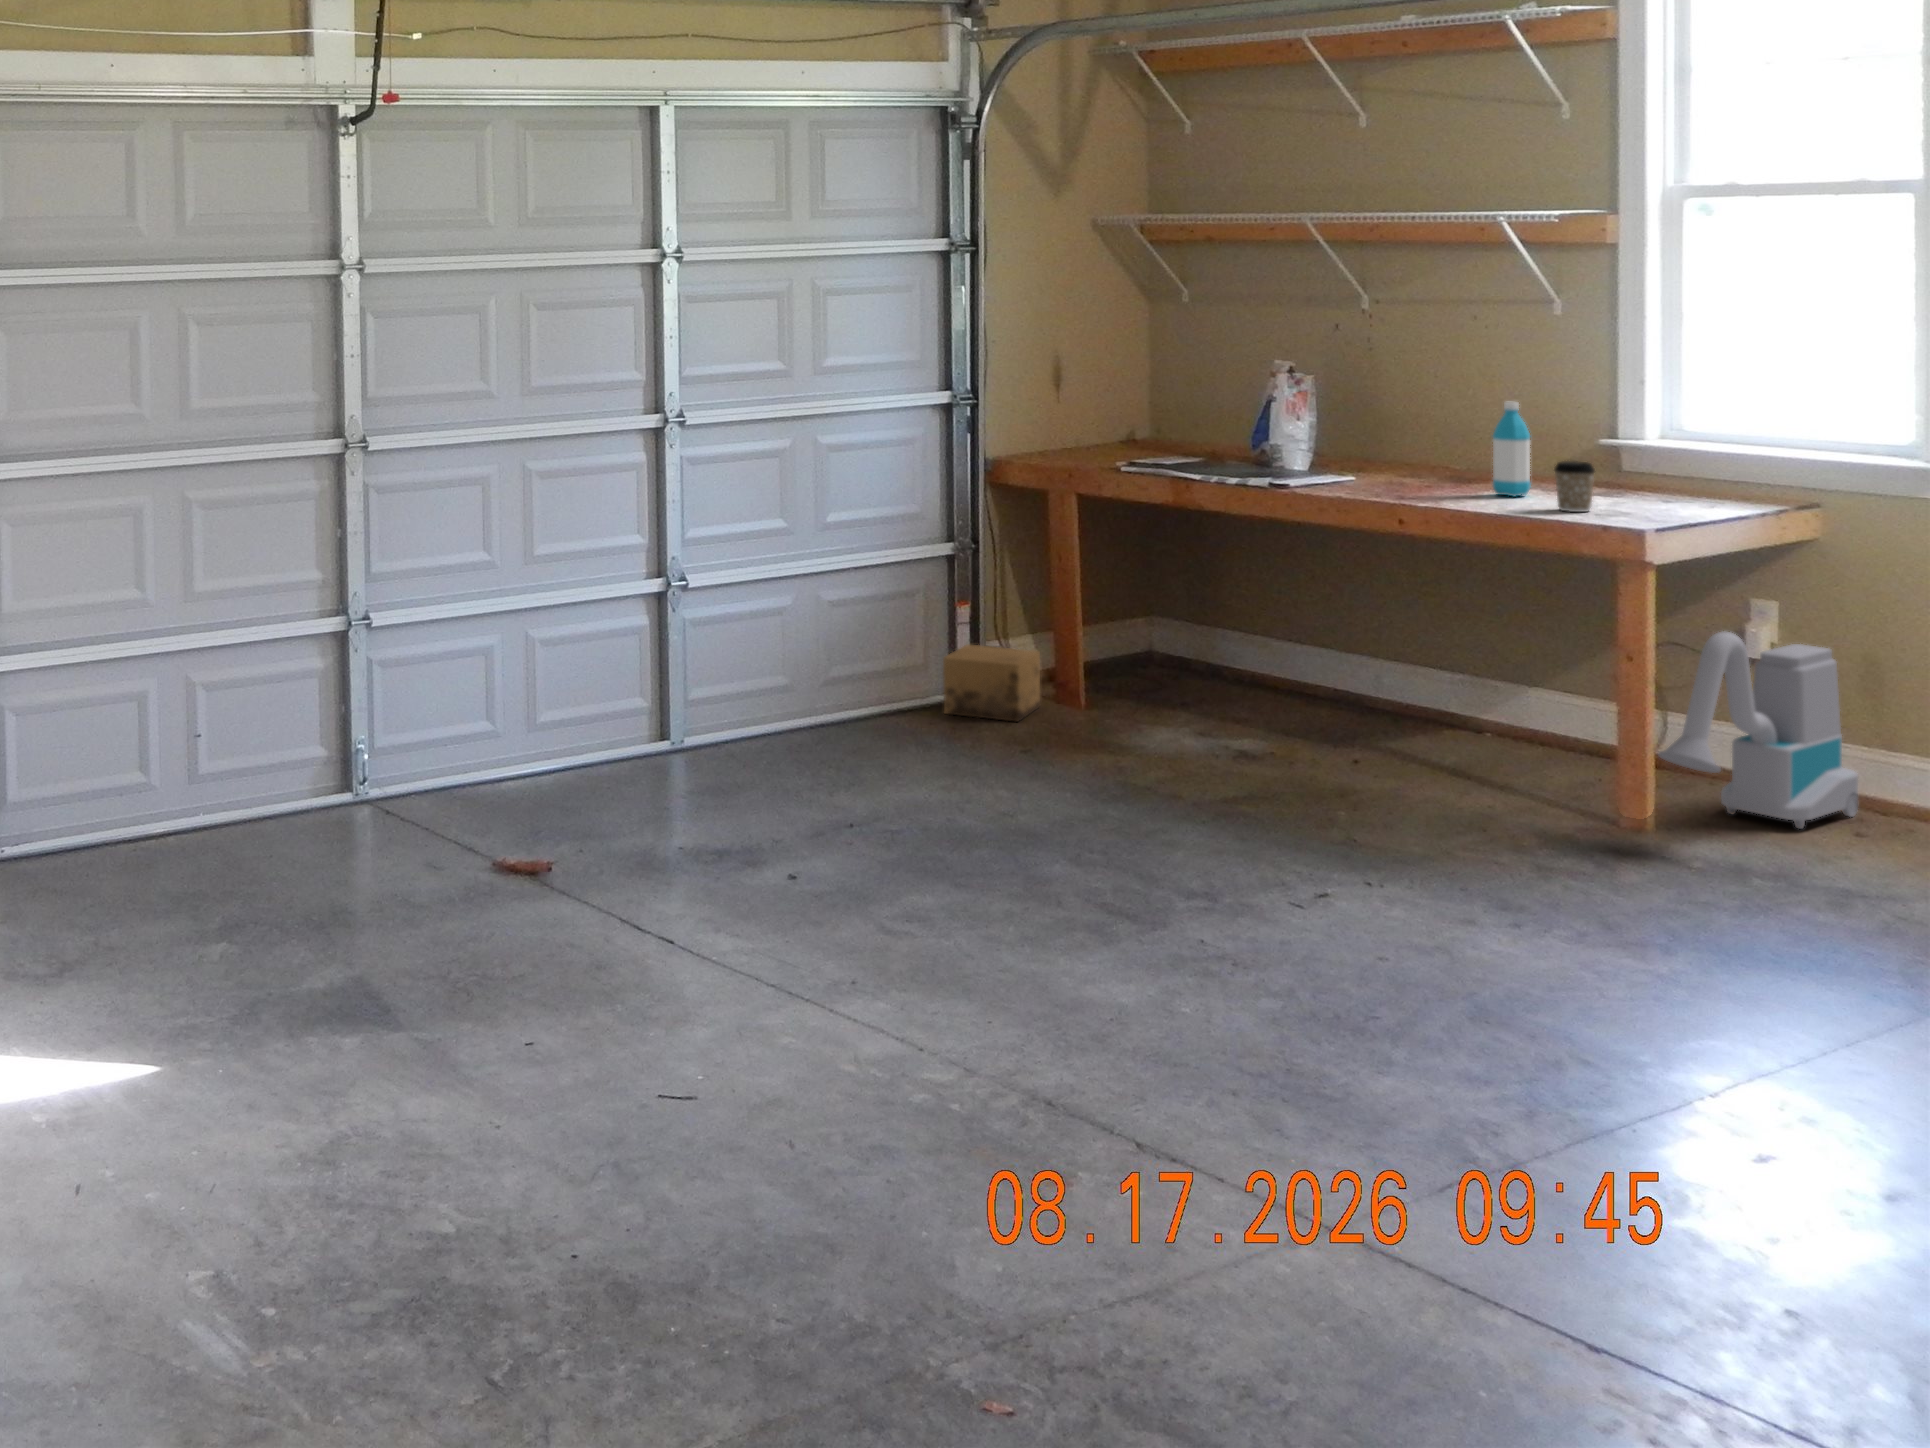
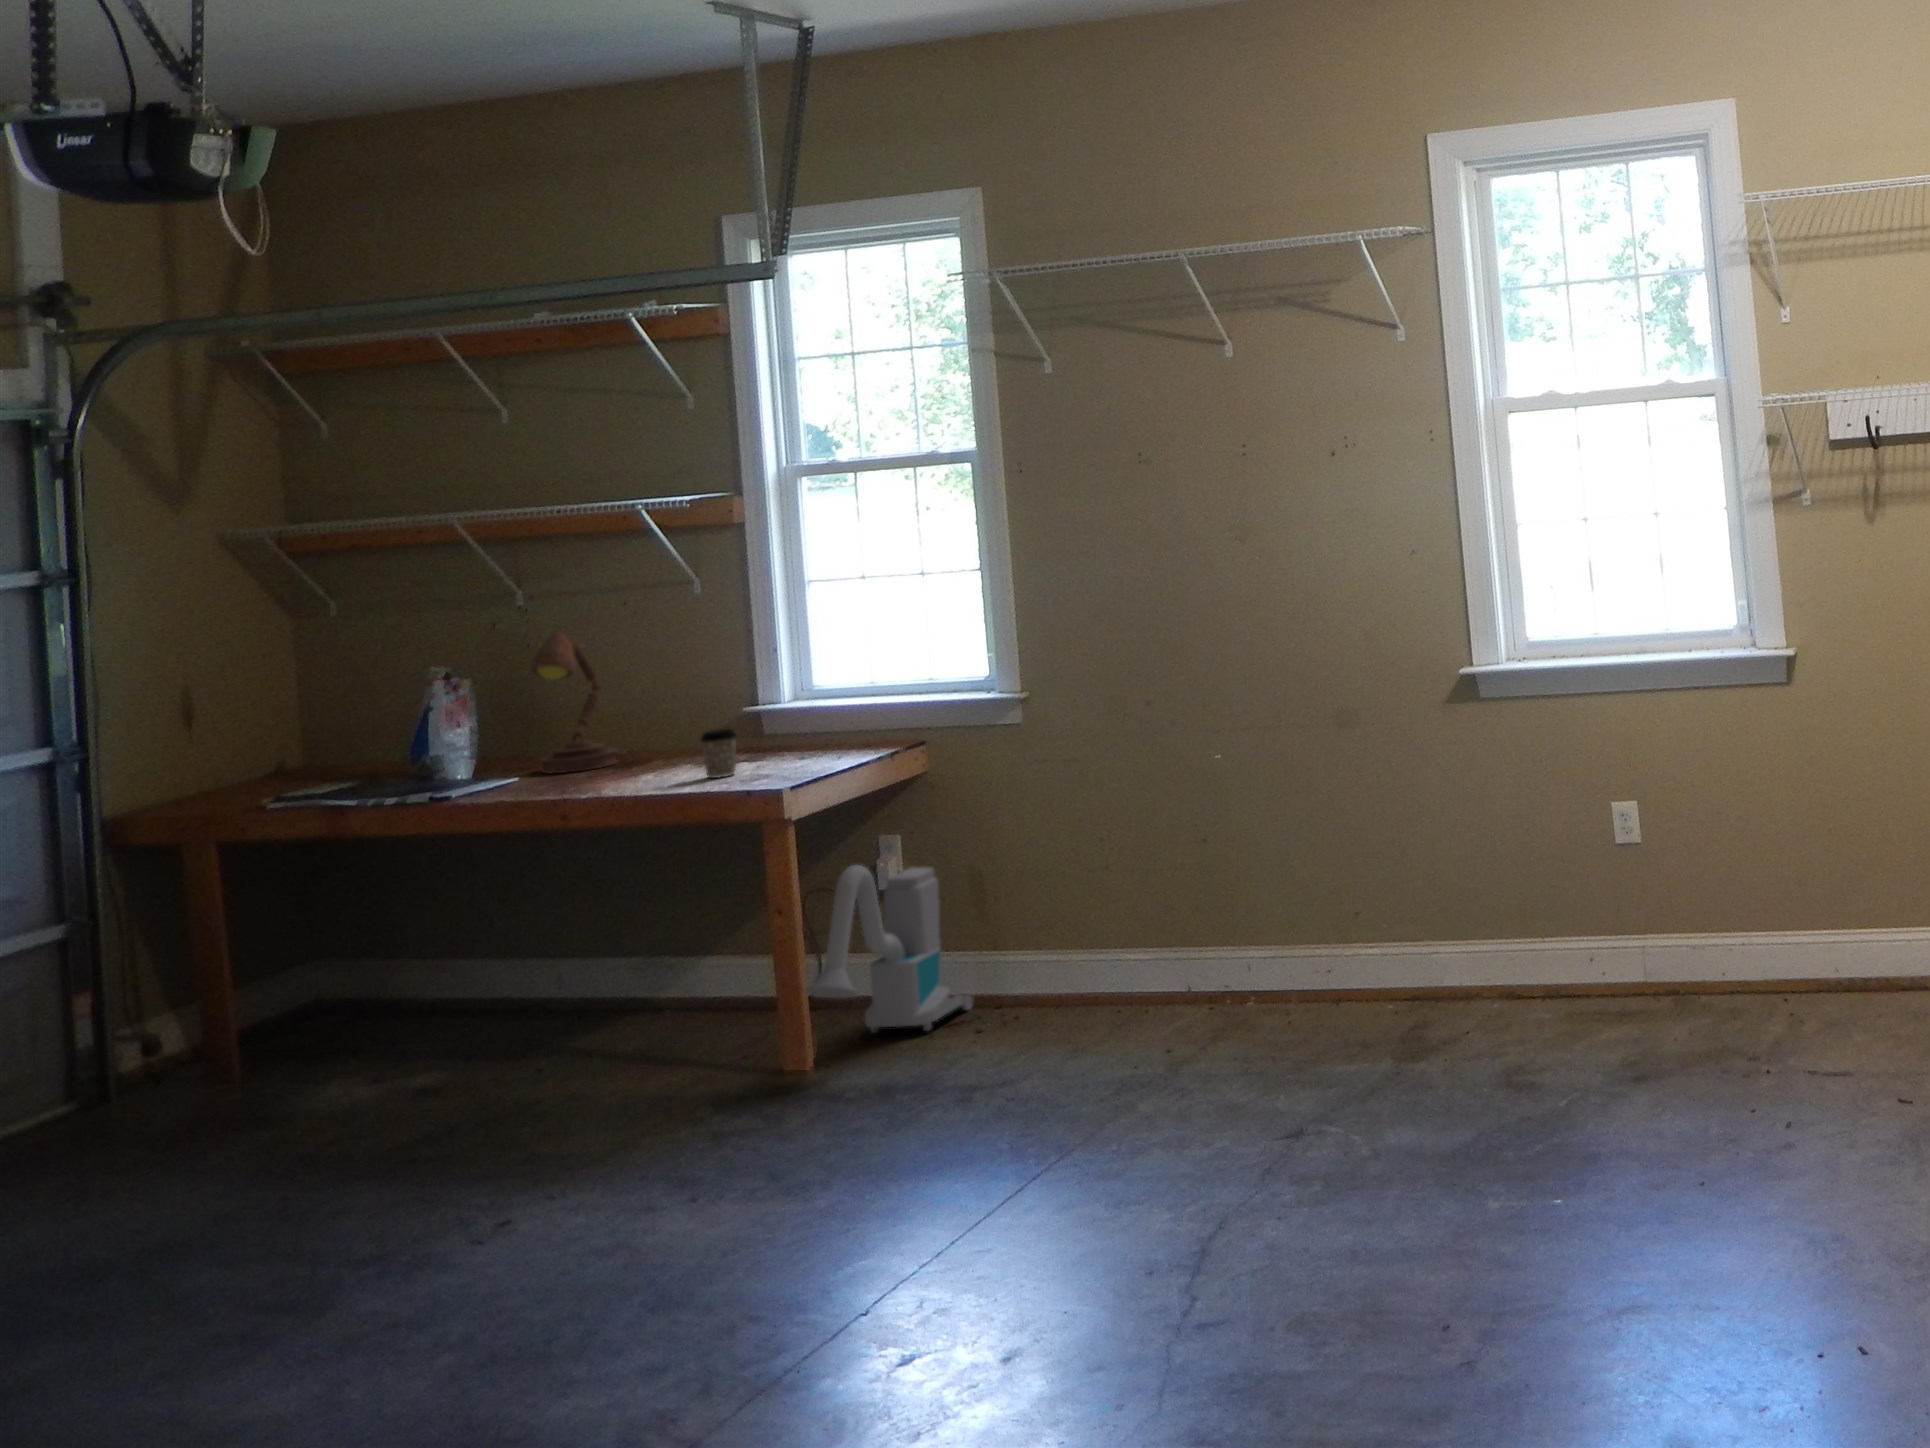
desk lamp: none [1373,338,1456,479] -> present [531,632,618,773]
water bottle: present [1493,402,1531,497] -> none [646,680,684,773]
cardboard box: present [943,645,1040,722] -> none [46,1037,178,1140]

